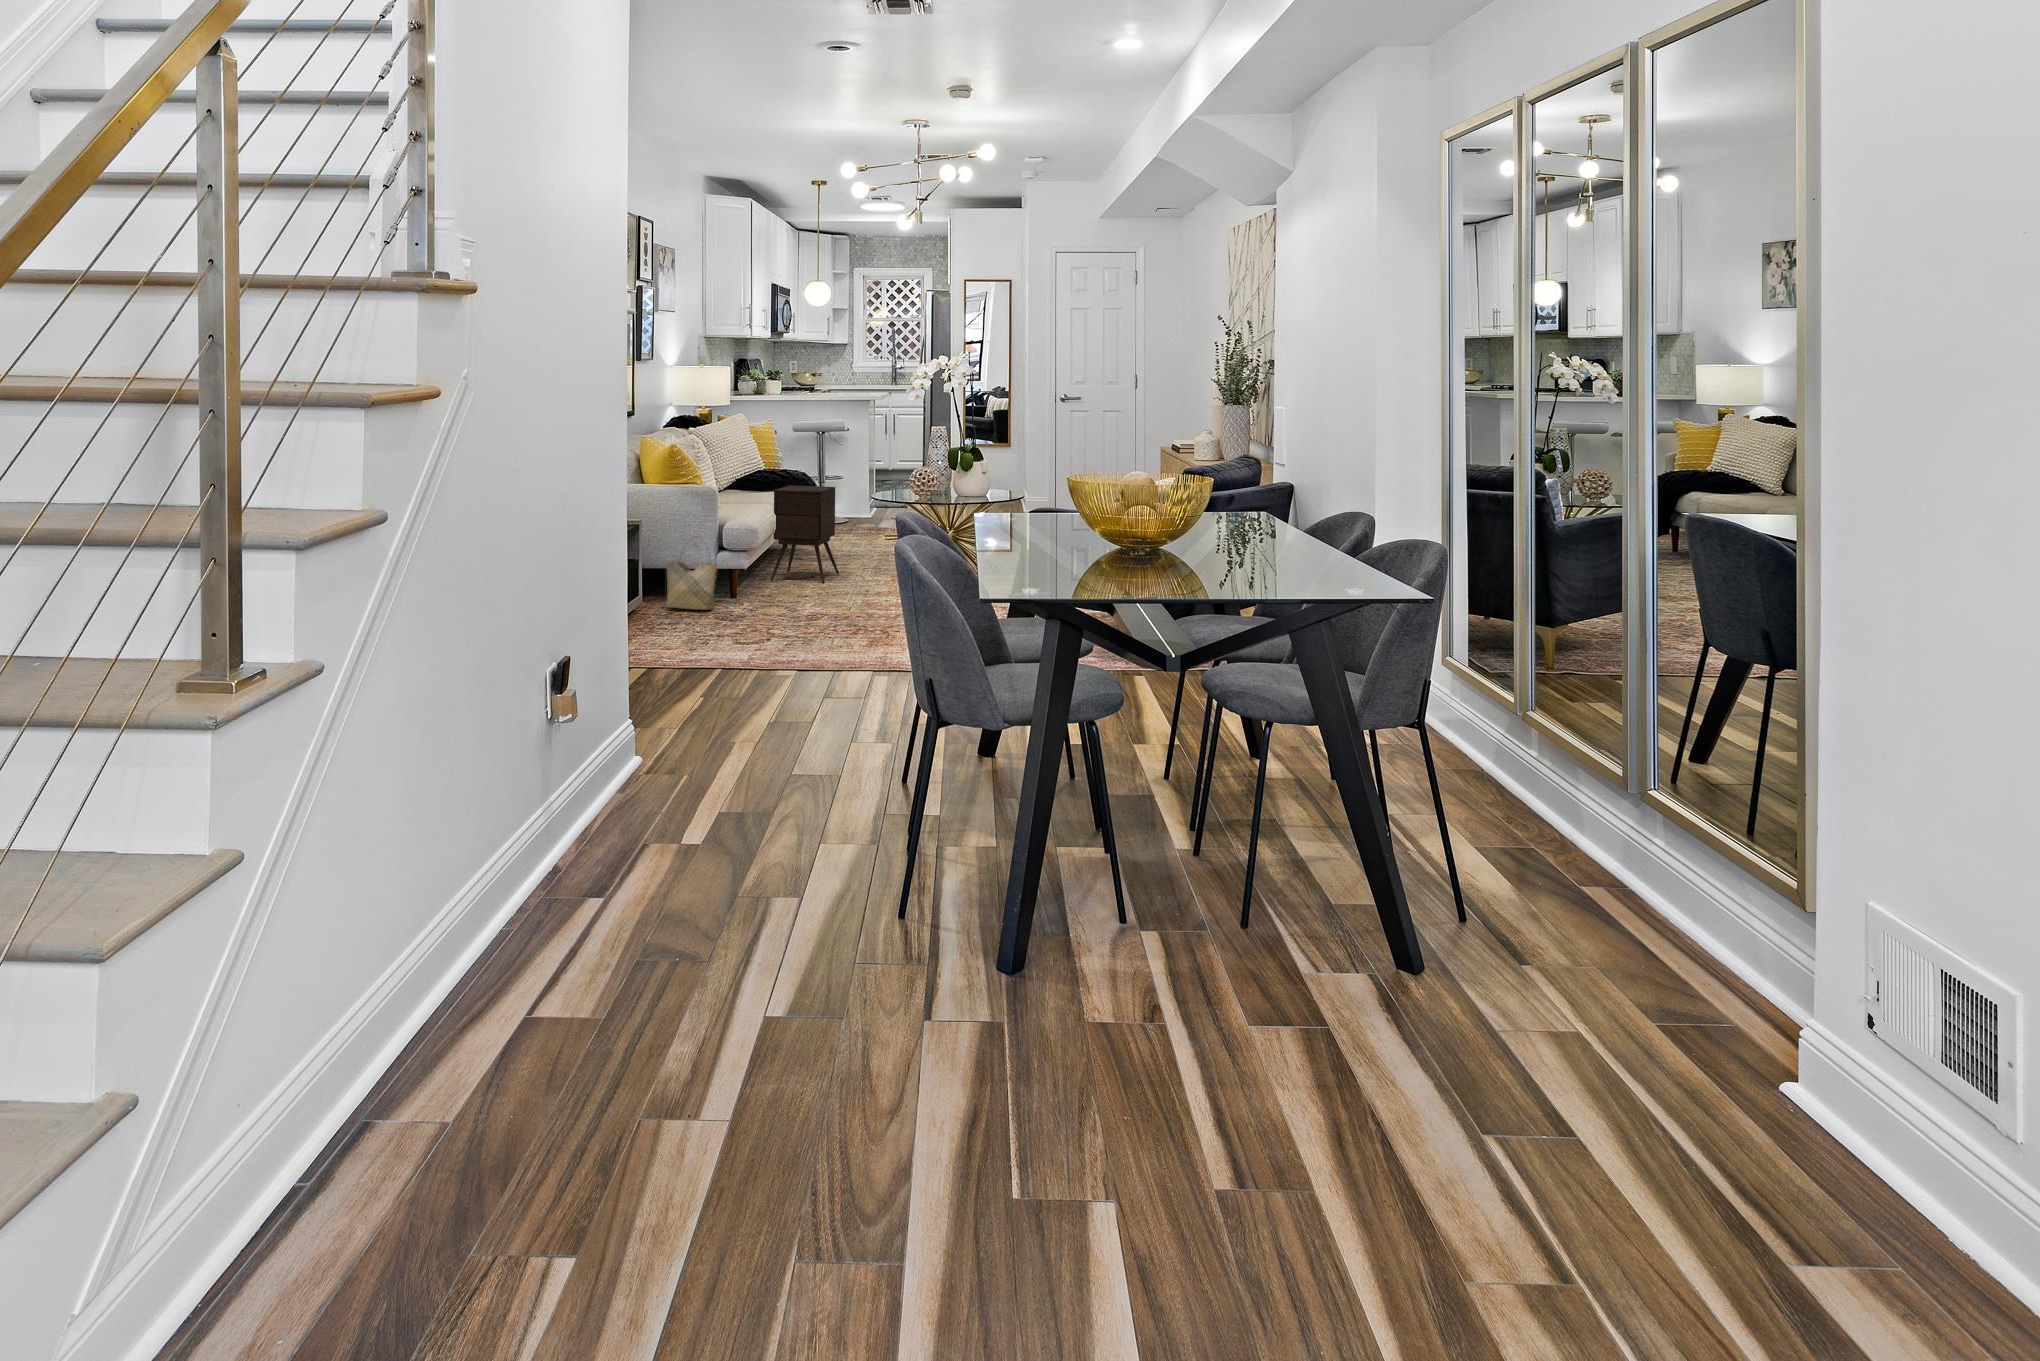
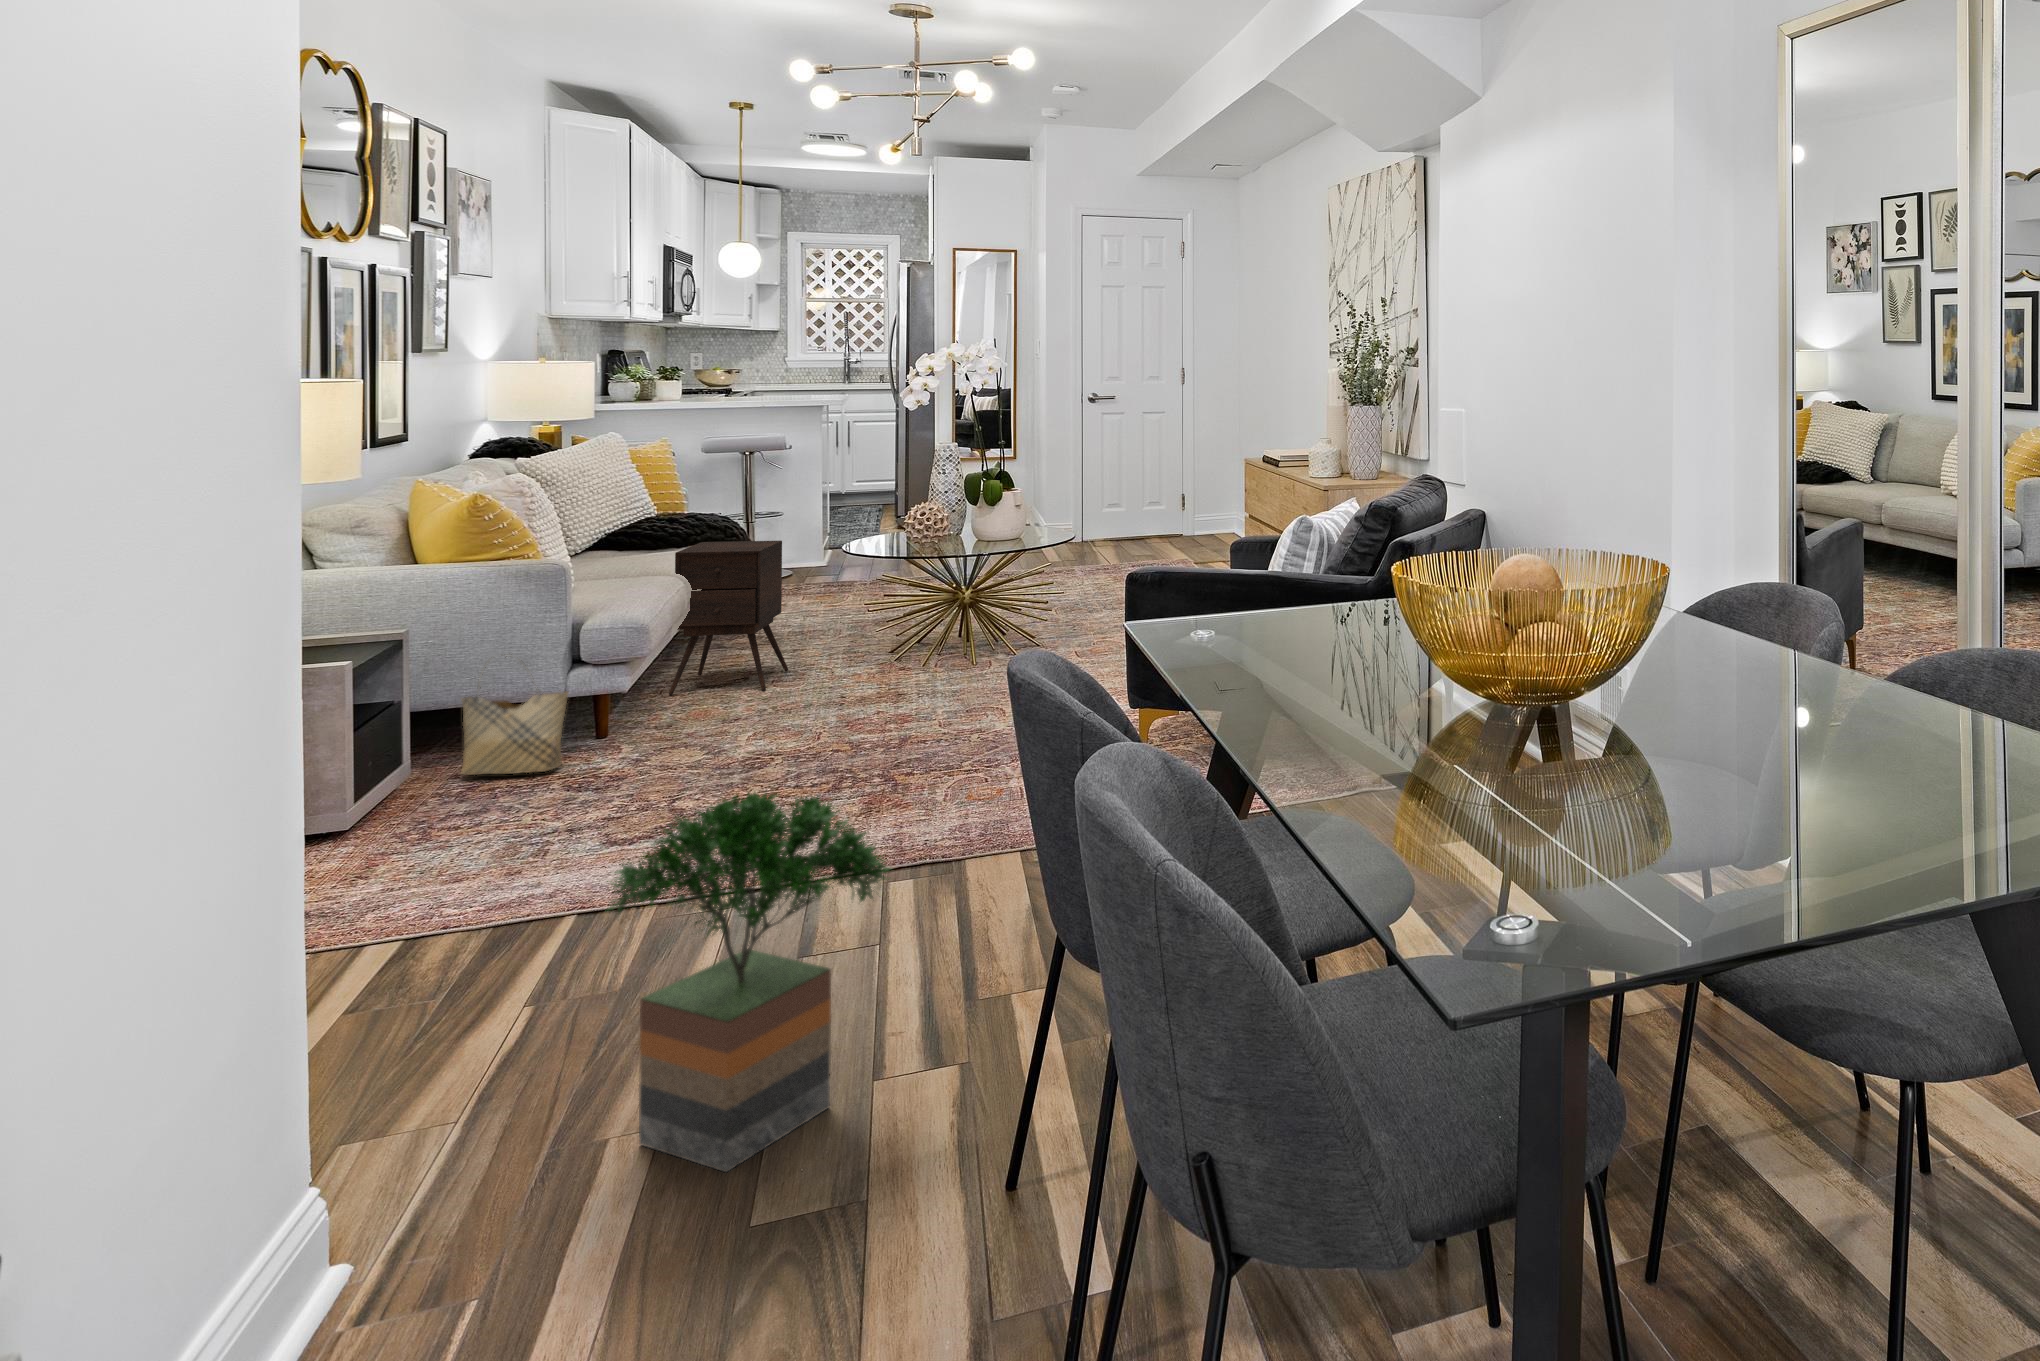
potted tree: none [732,586,856,759] -> present [607,793,889,1172]

